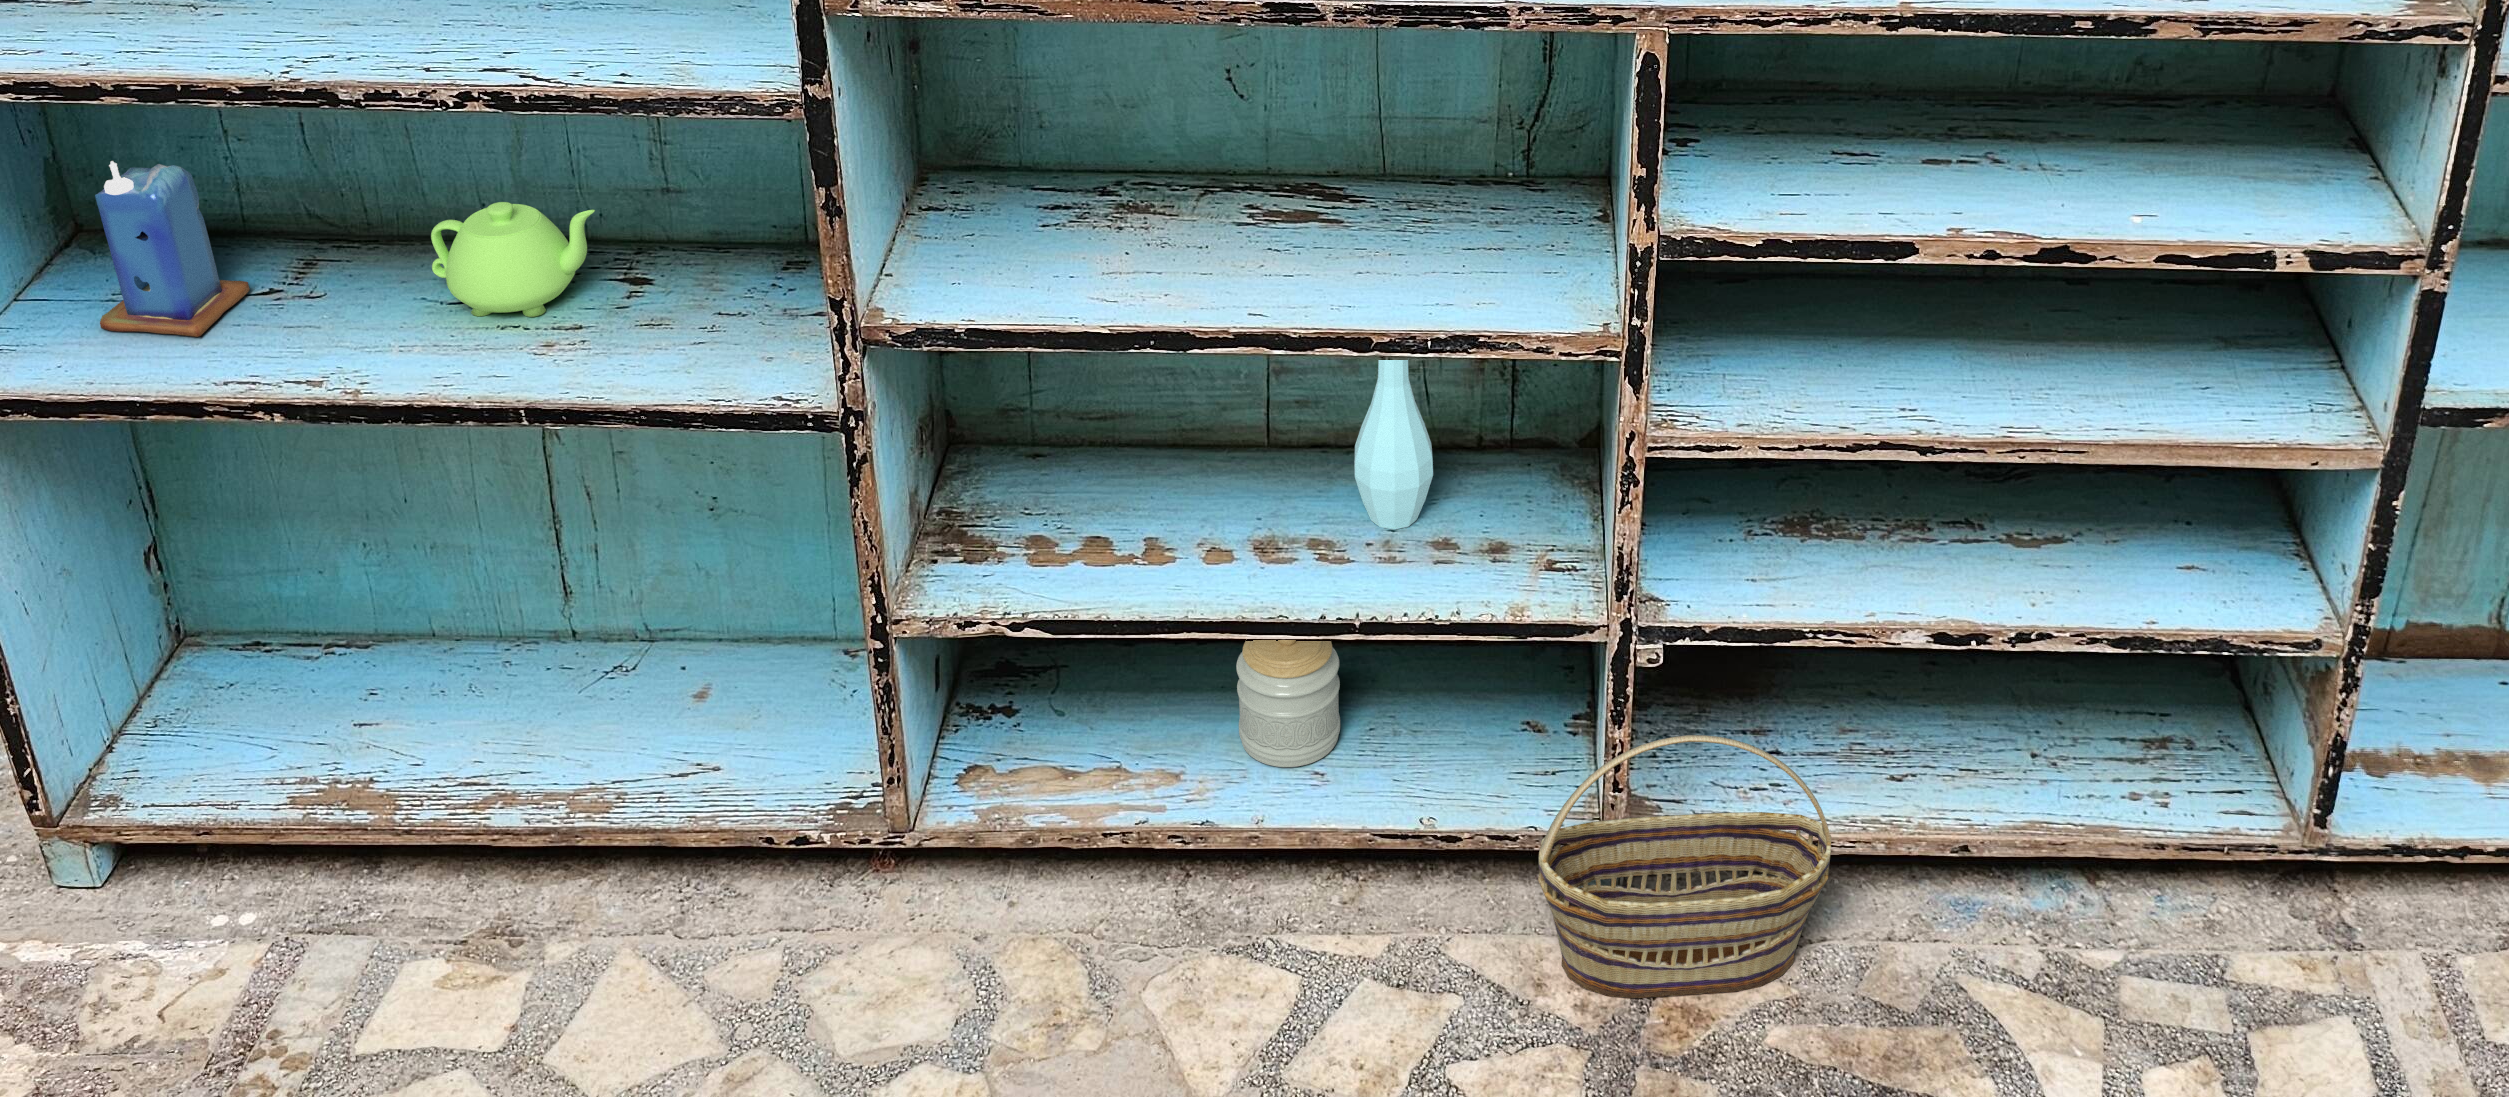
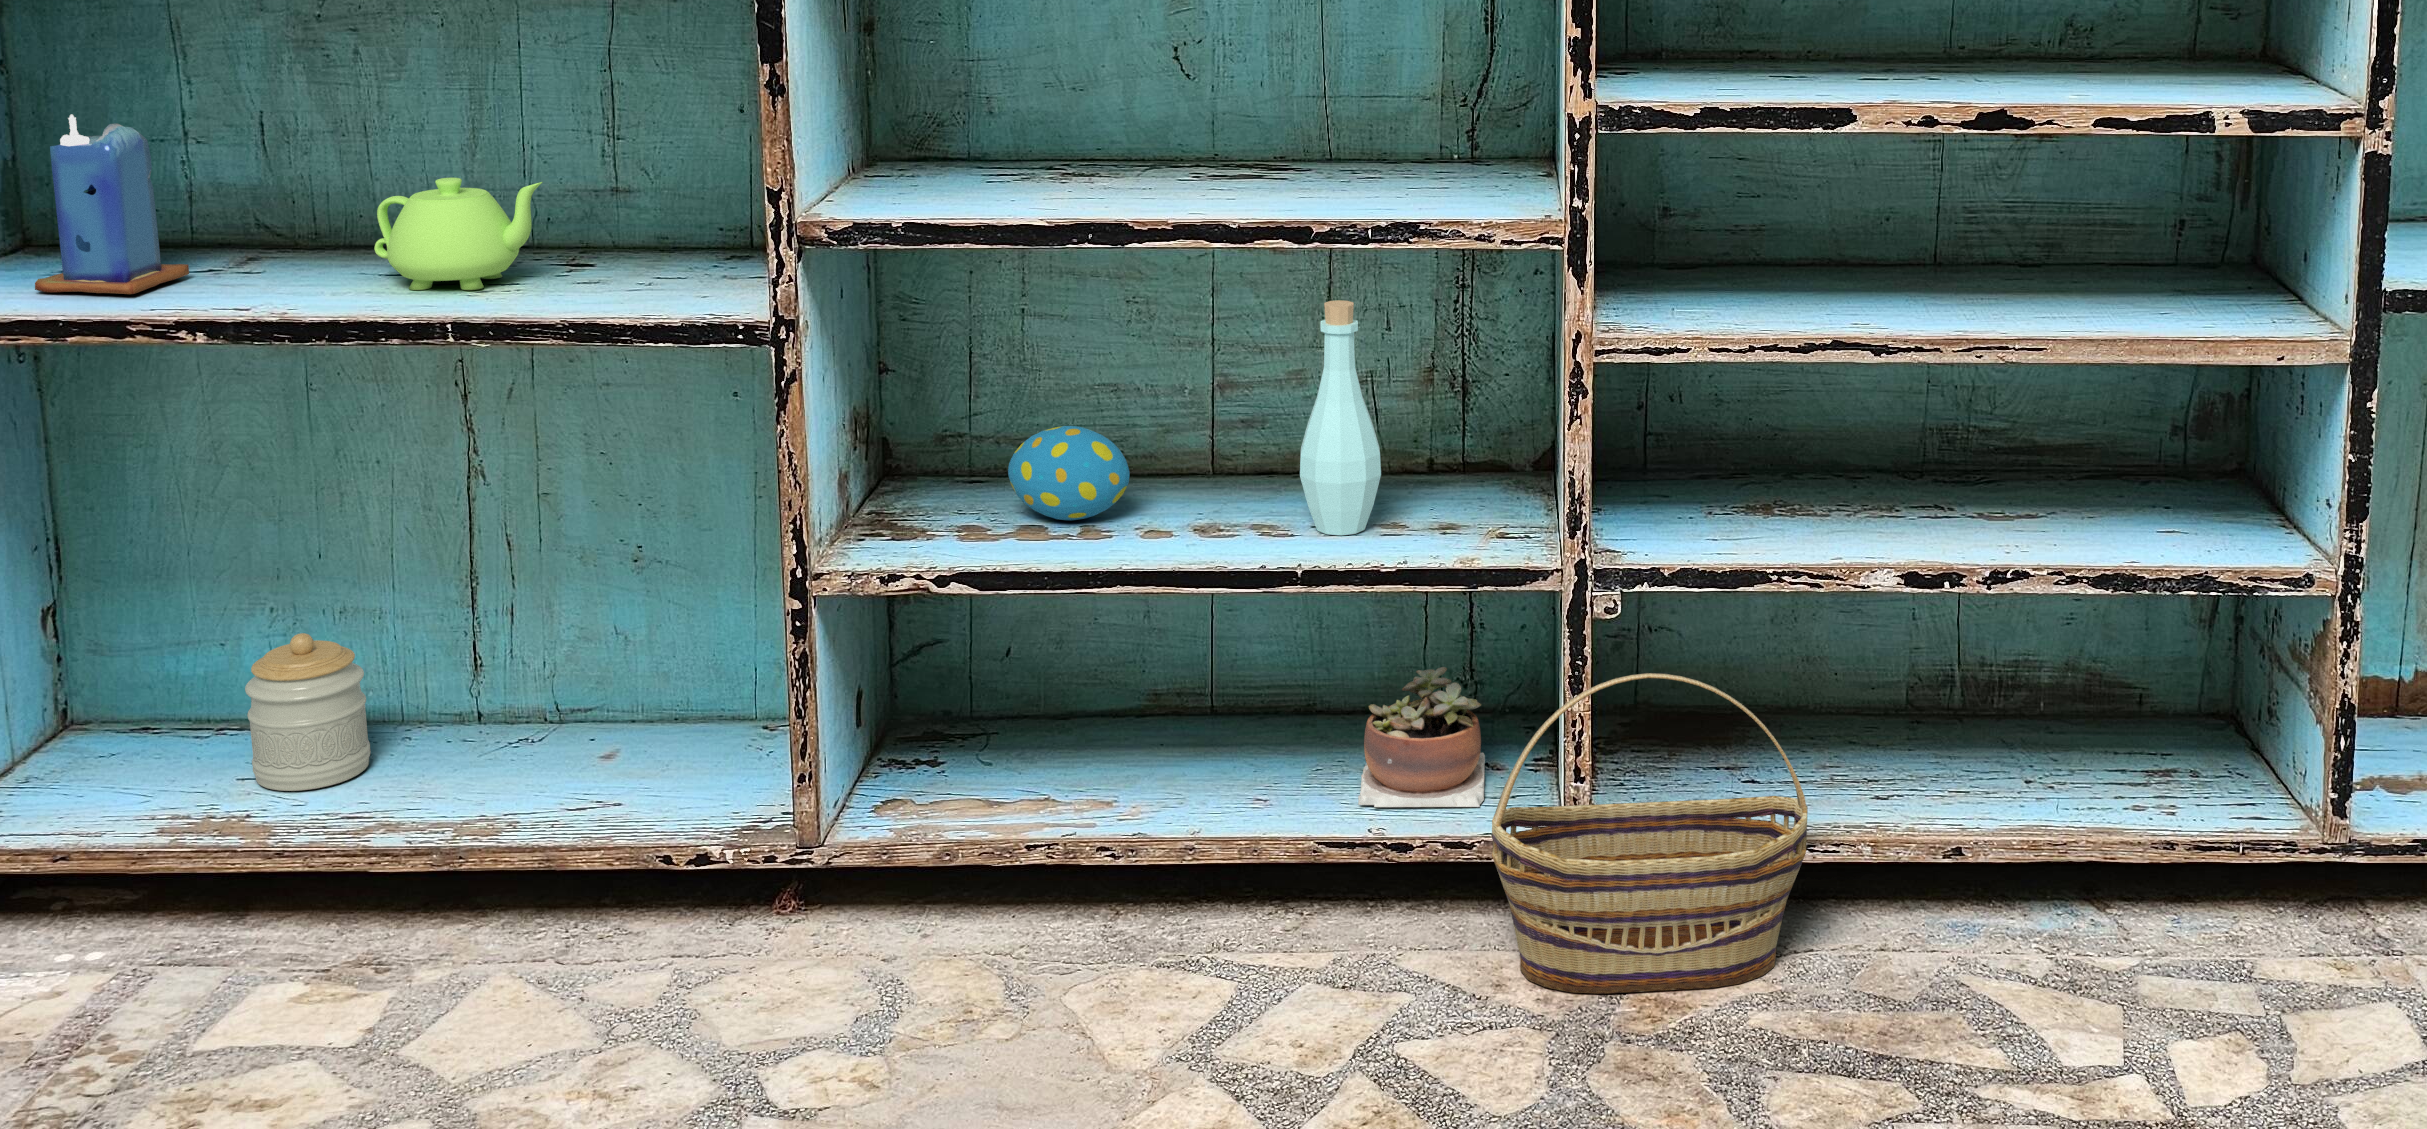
decorative egg: none [1071,415,1189,507] -> present [1008,426,1130,520]
jar: present [1236,640,1340,767] -> present [245,633,371,791]
succulent plant: none [1411,640,1528,784] -> present [1358,667,1485,807]

